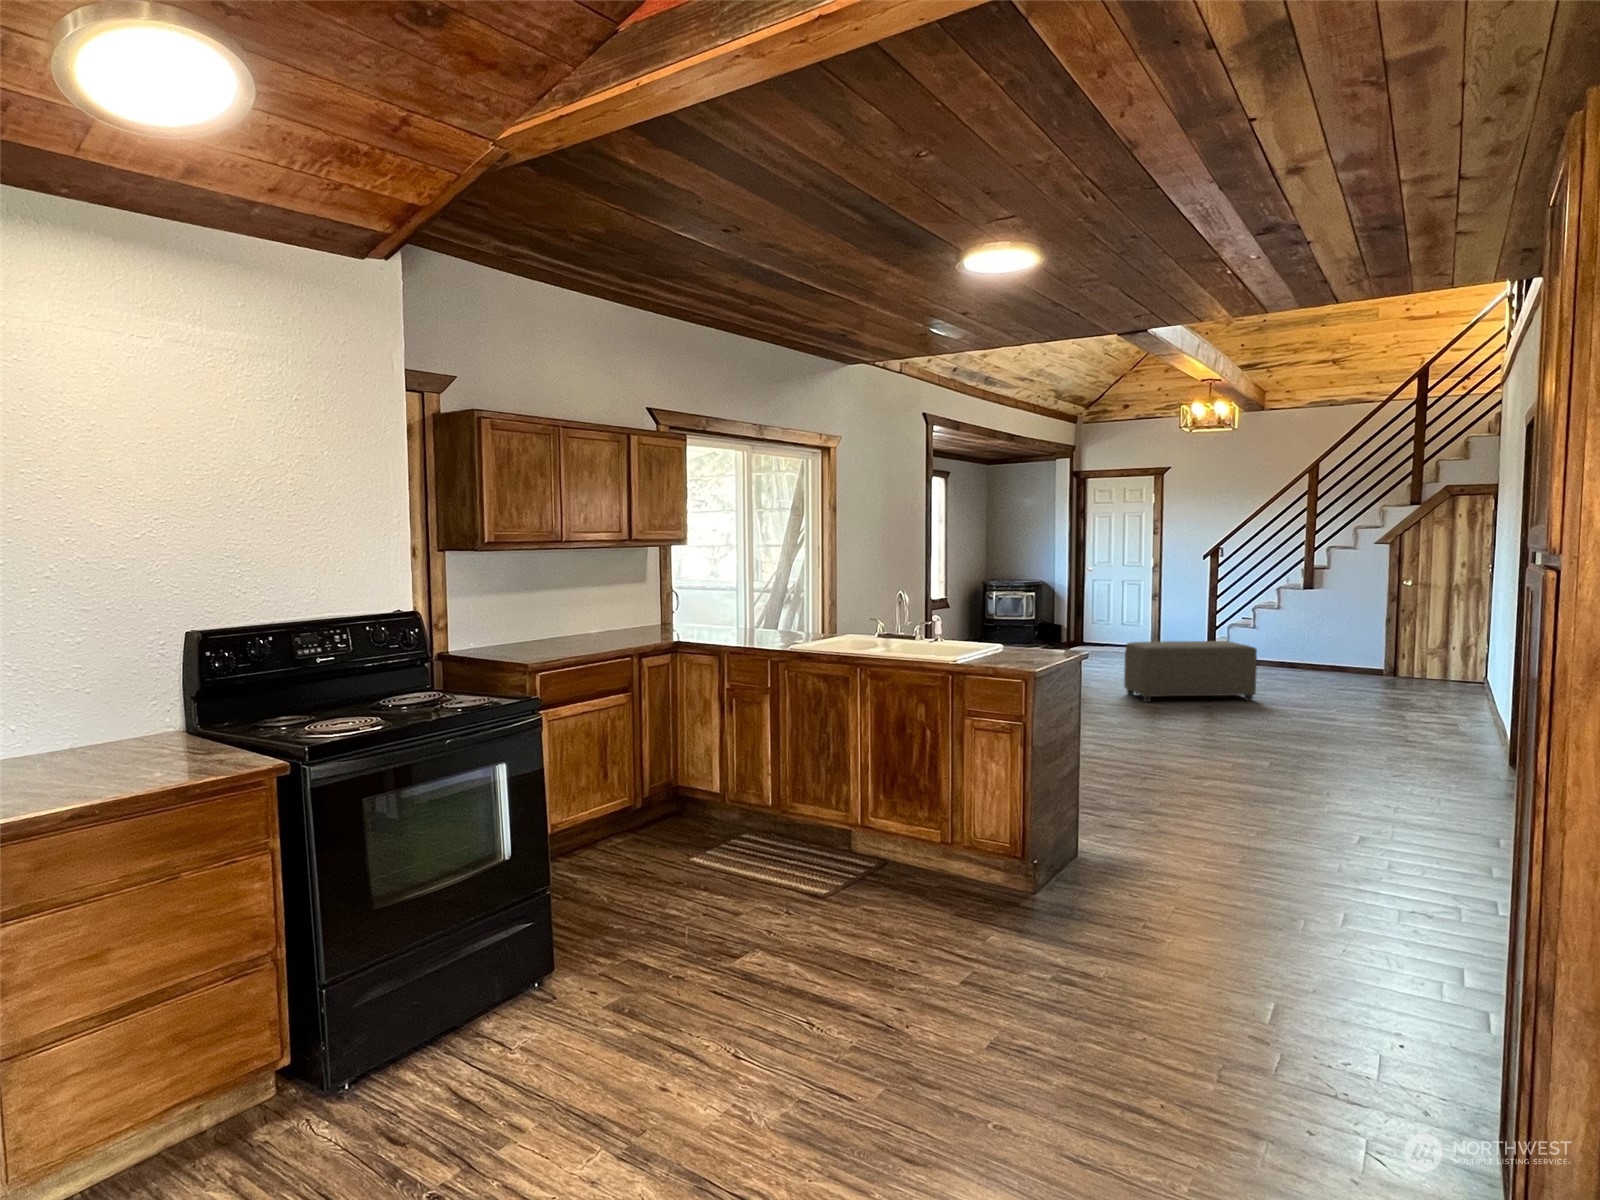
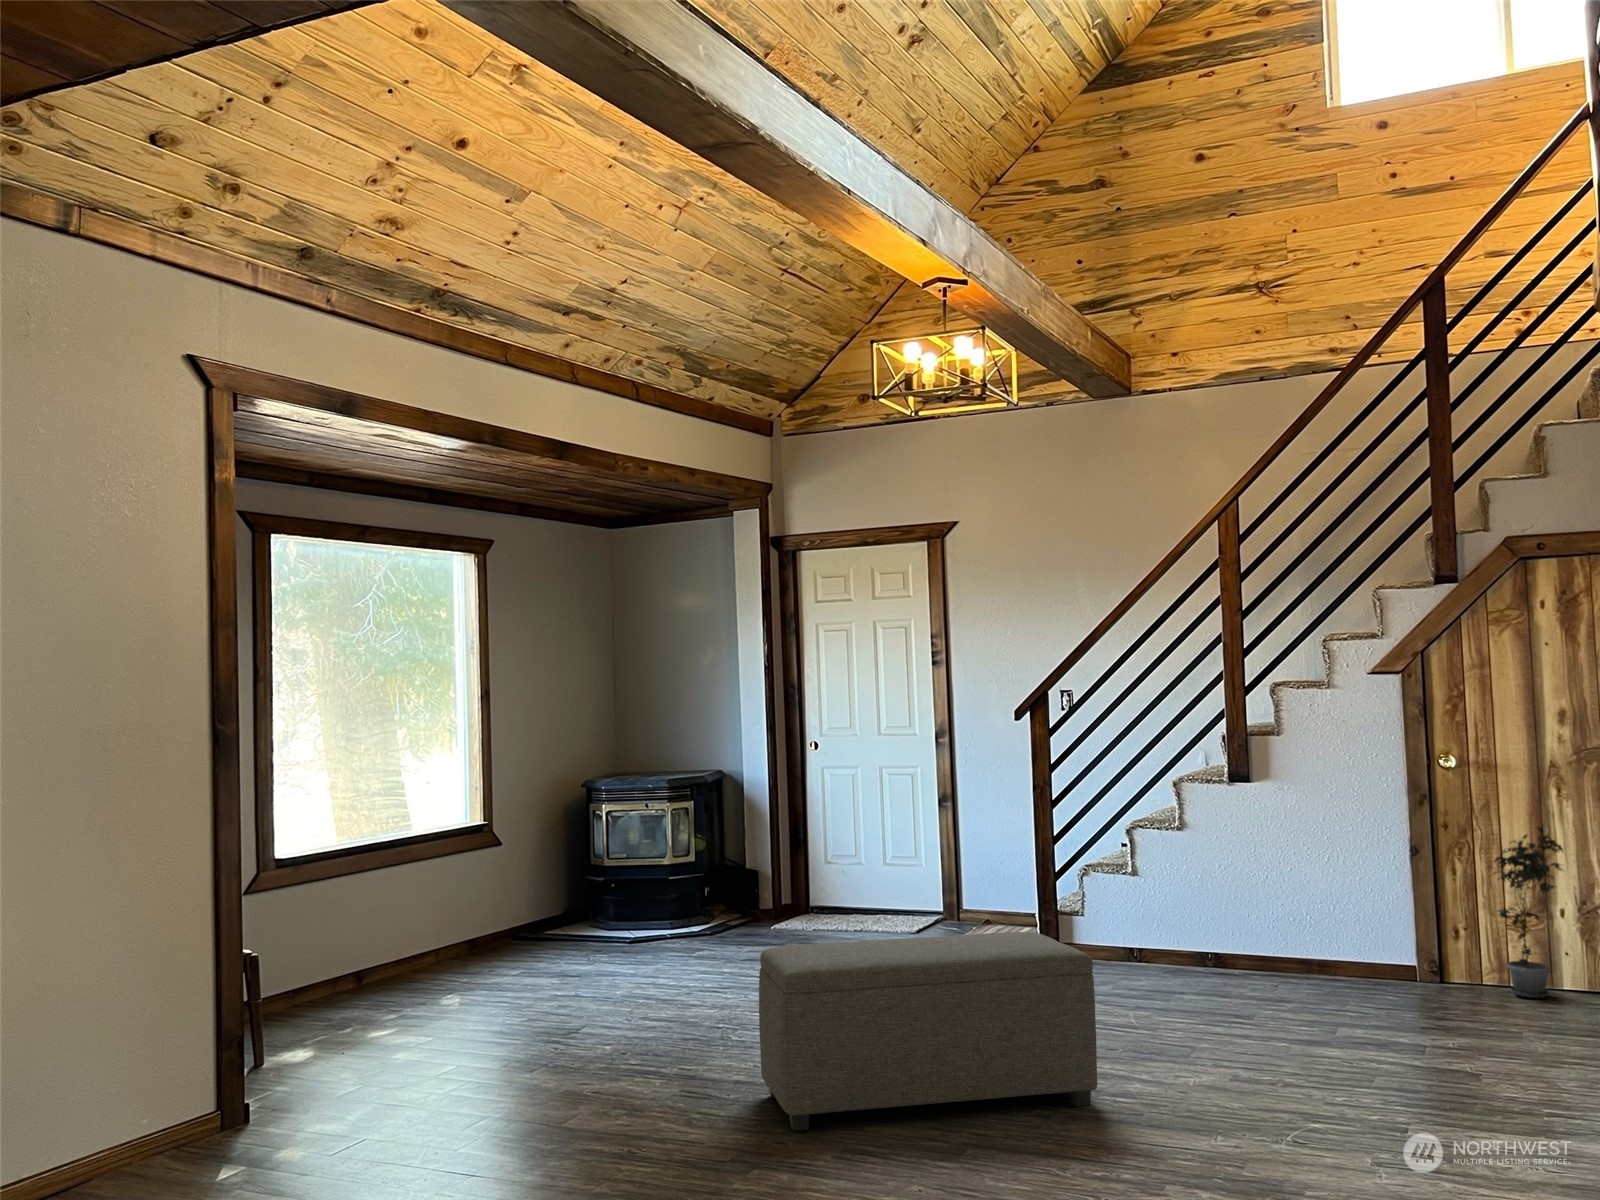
potted plant: none [1420,611,1457,681] -> present [1494,828,1563,998]

